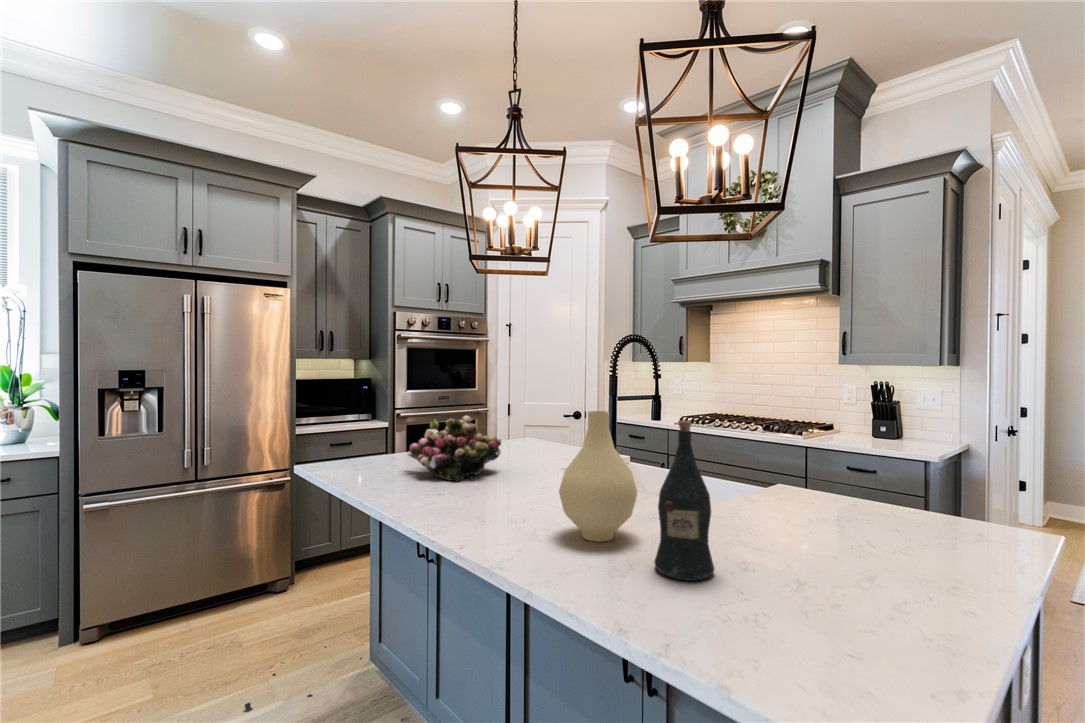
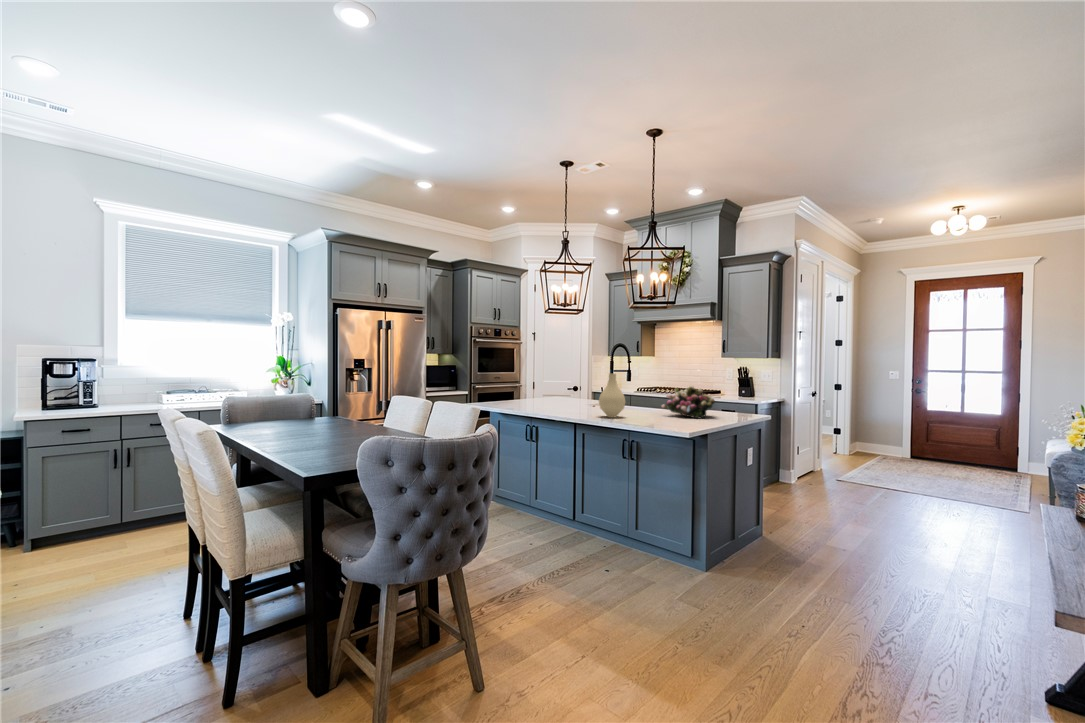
flower arrangement: present [408,416,501,481] -> present [662,386,715,419]
wine bottle: present [654,420,714,581] -> none [633,374,651,421]

